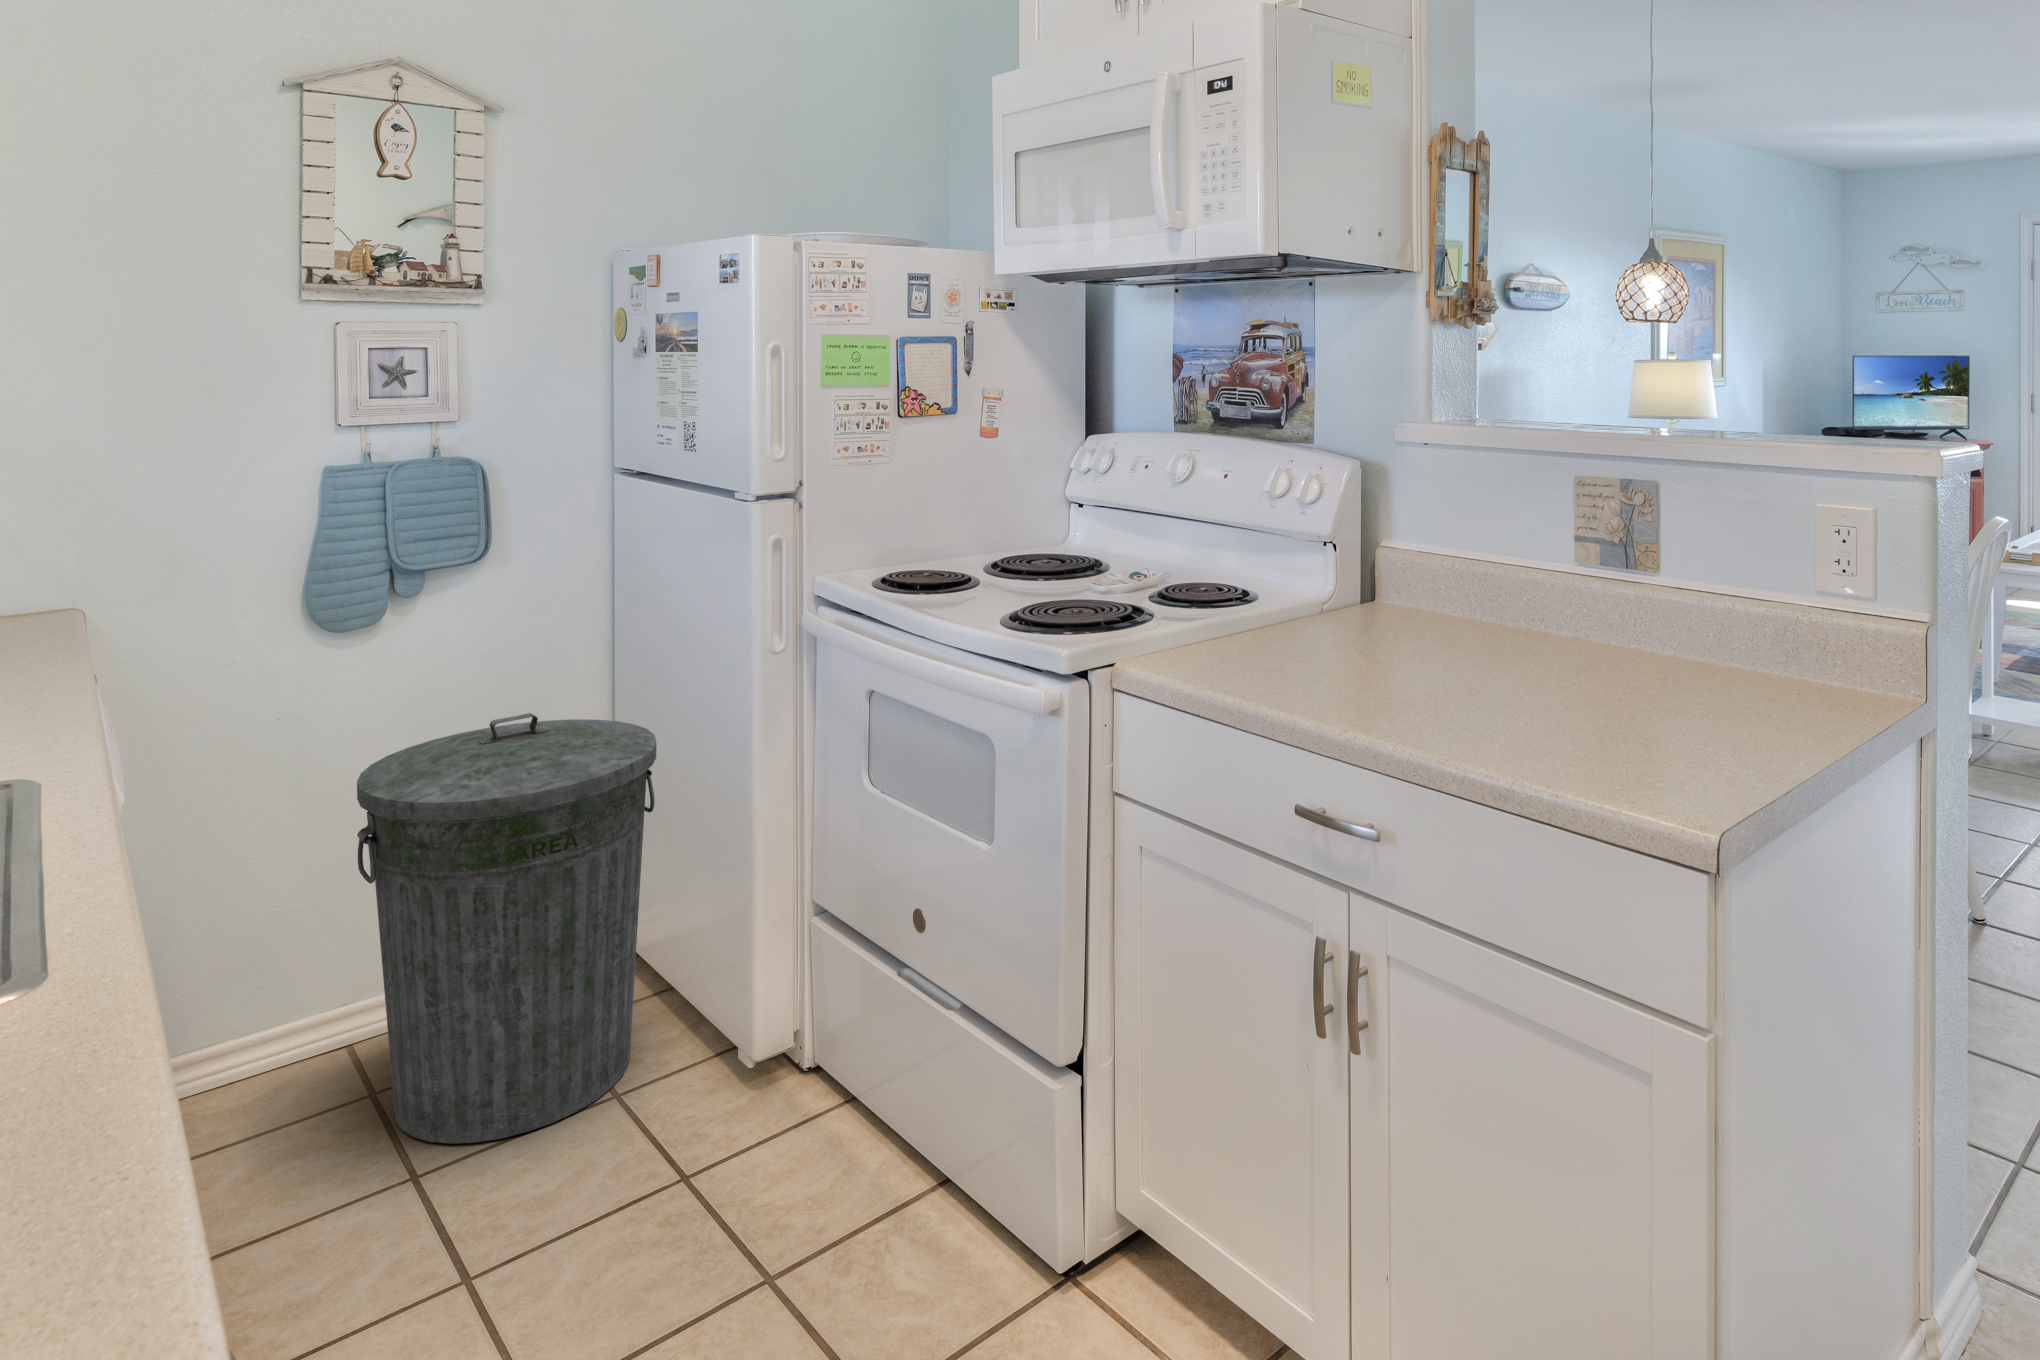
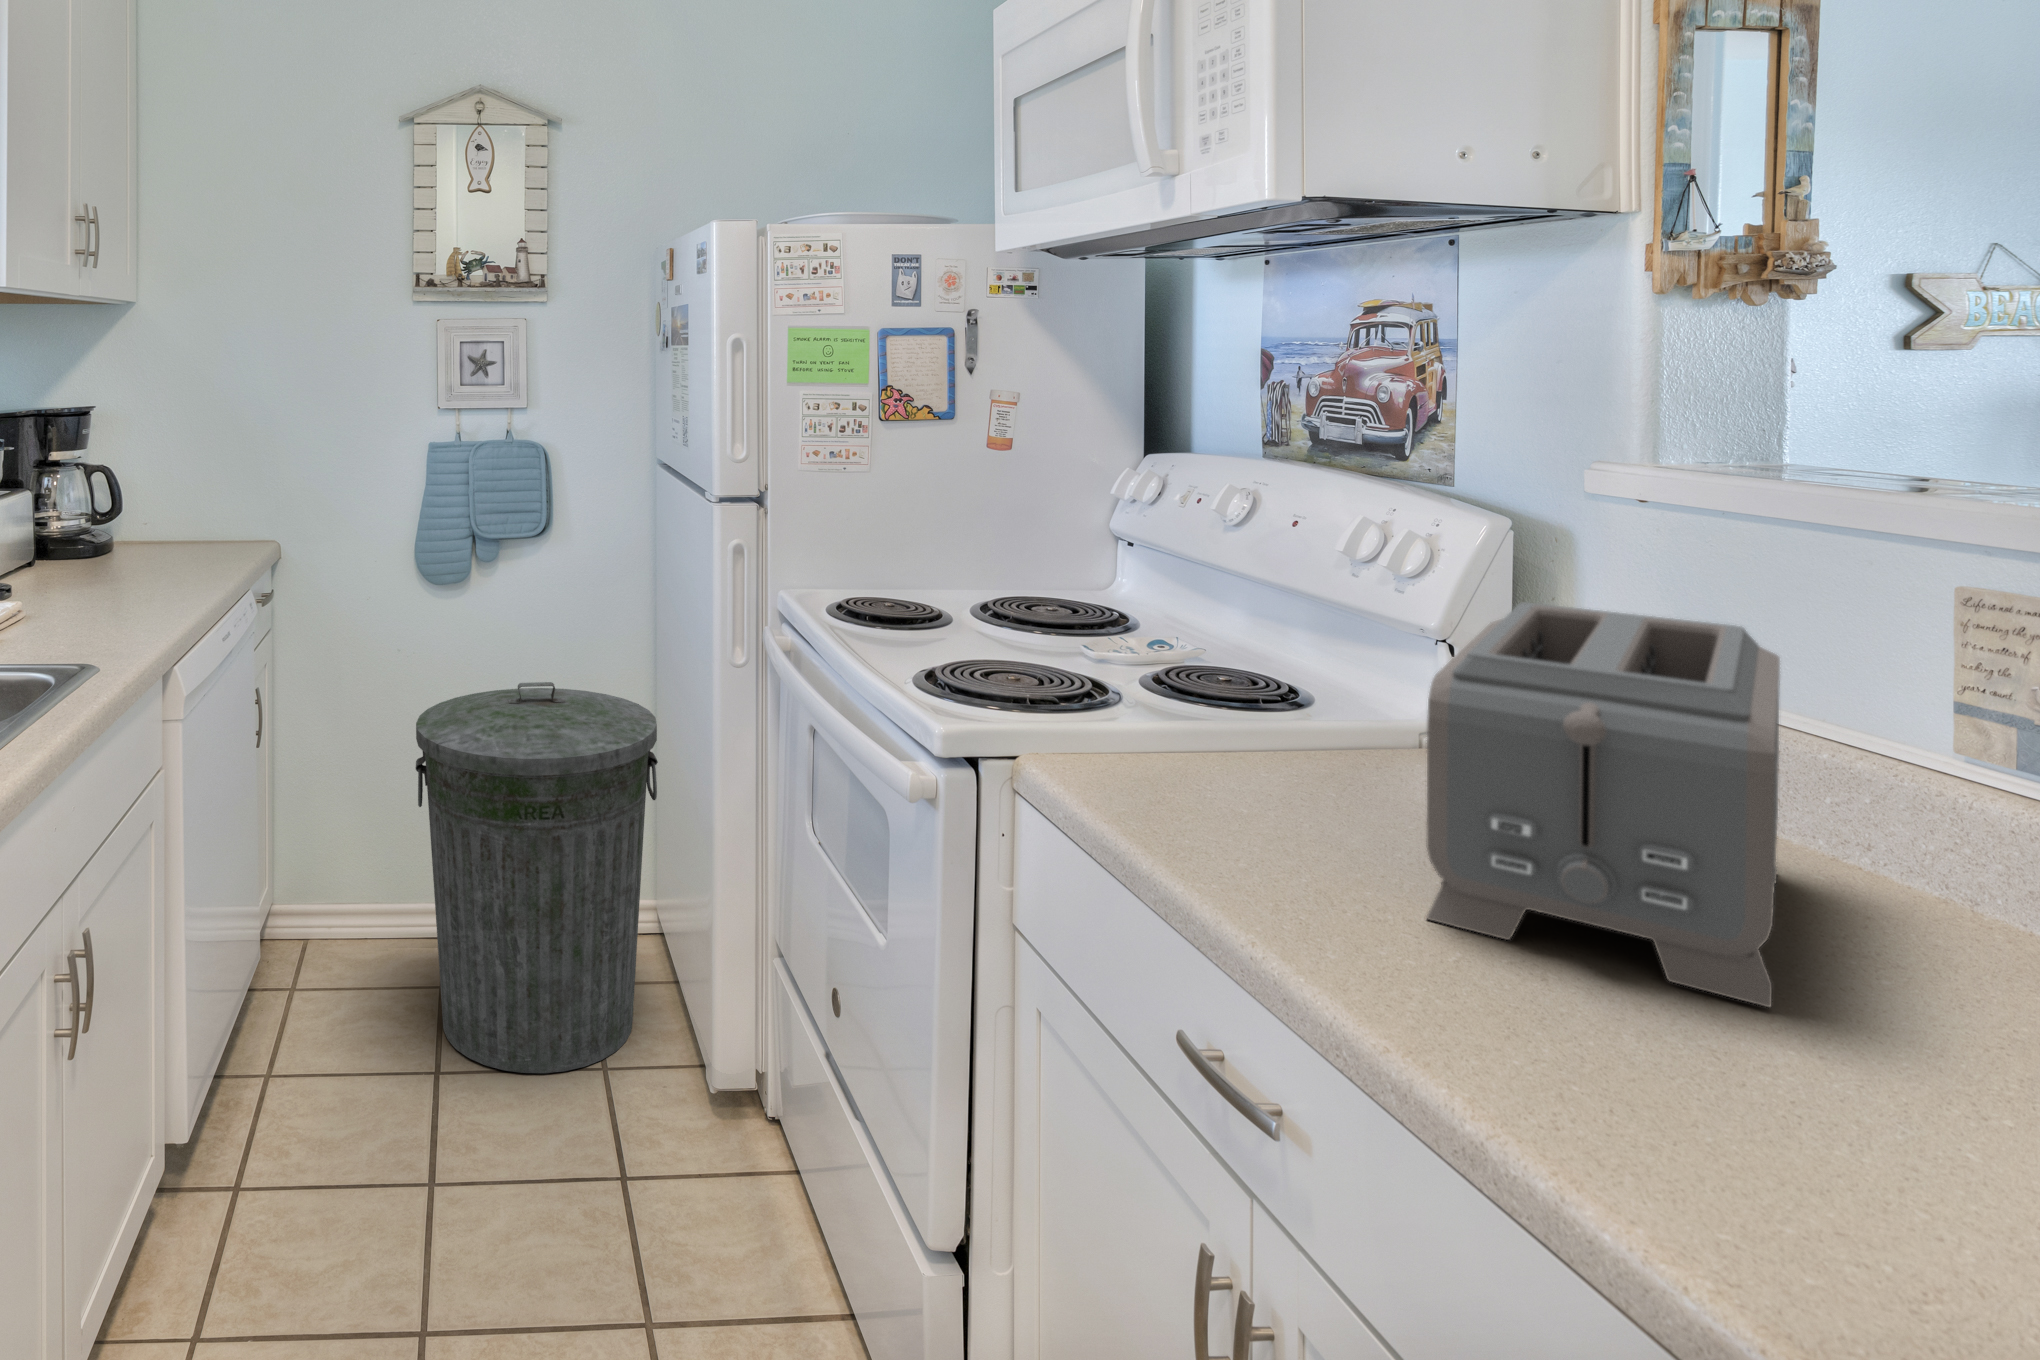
toaster: none [1392,507,1563,696] -> present [1427,602,1780,1007]

